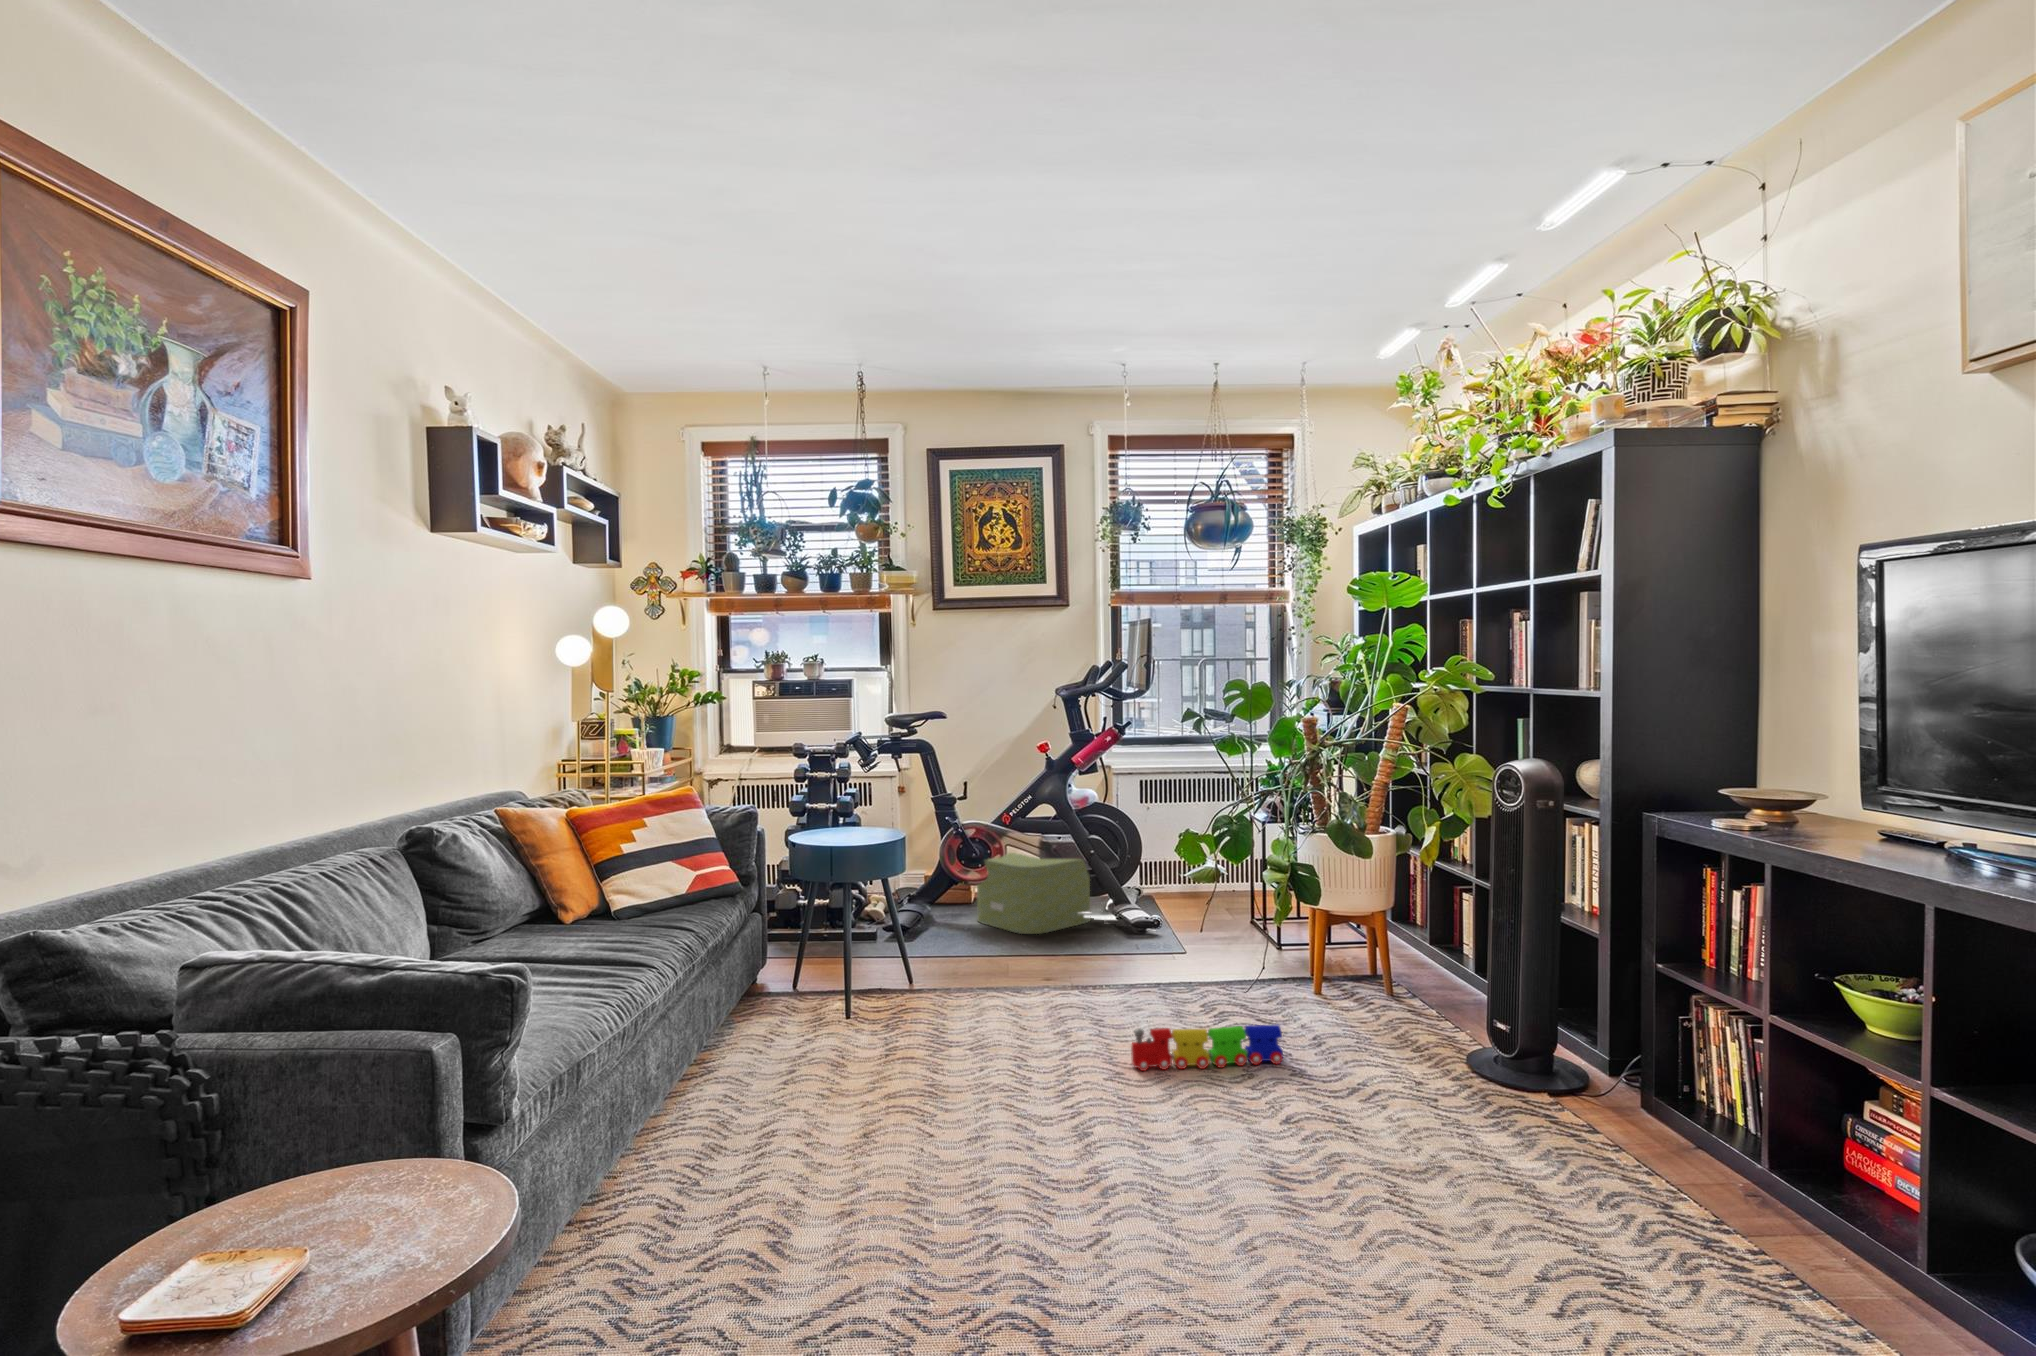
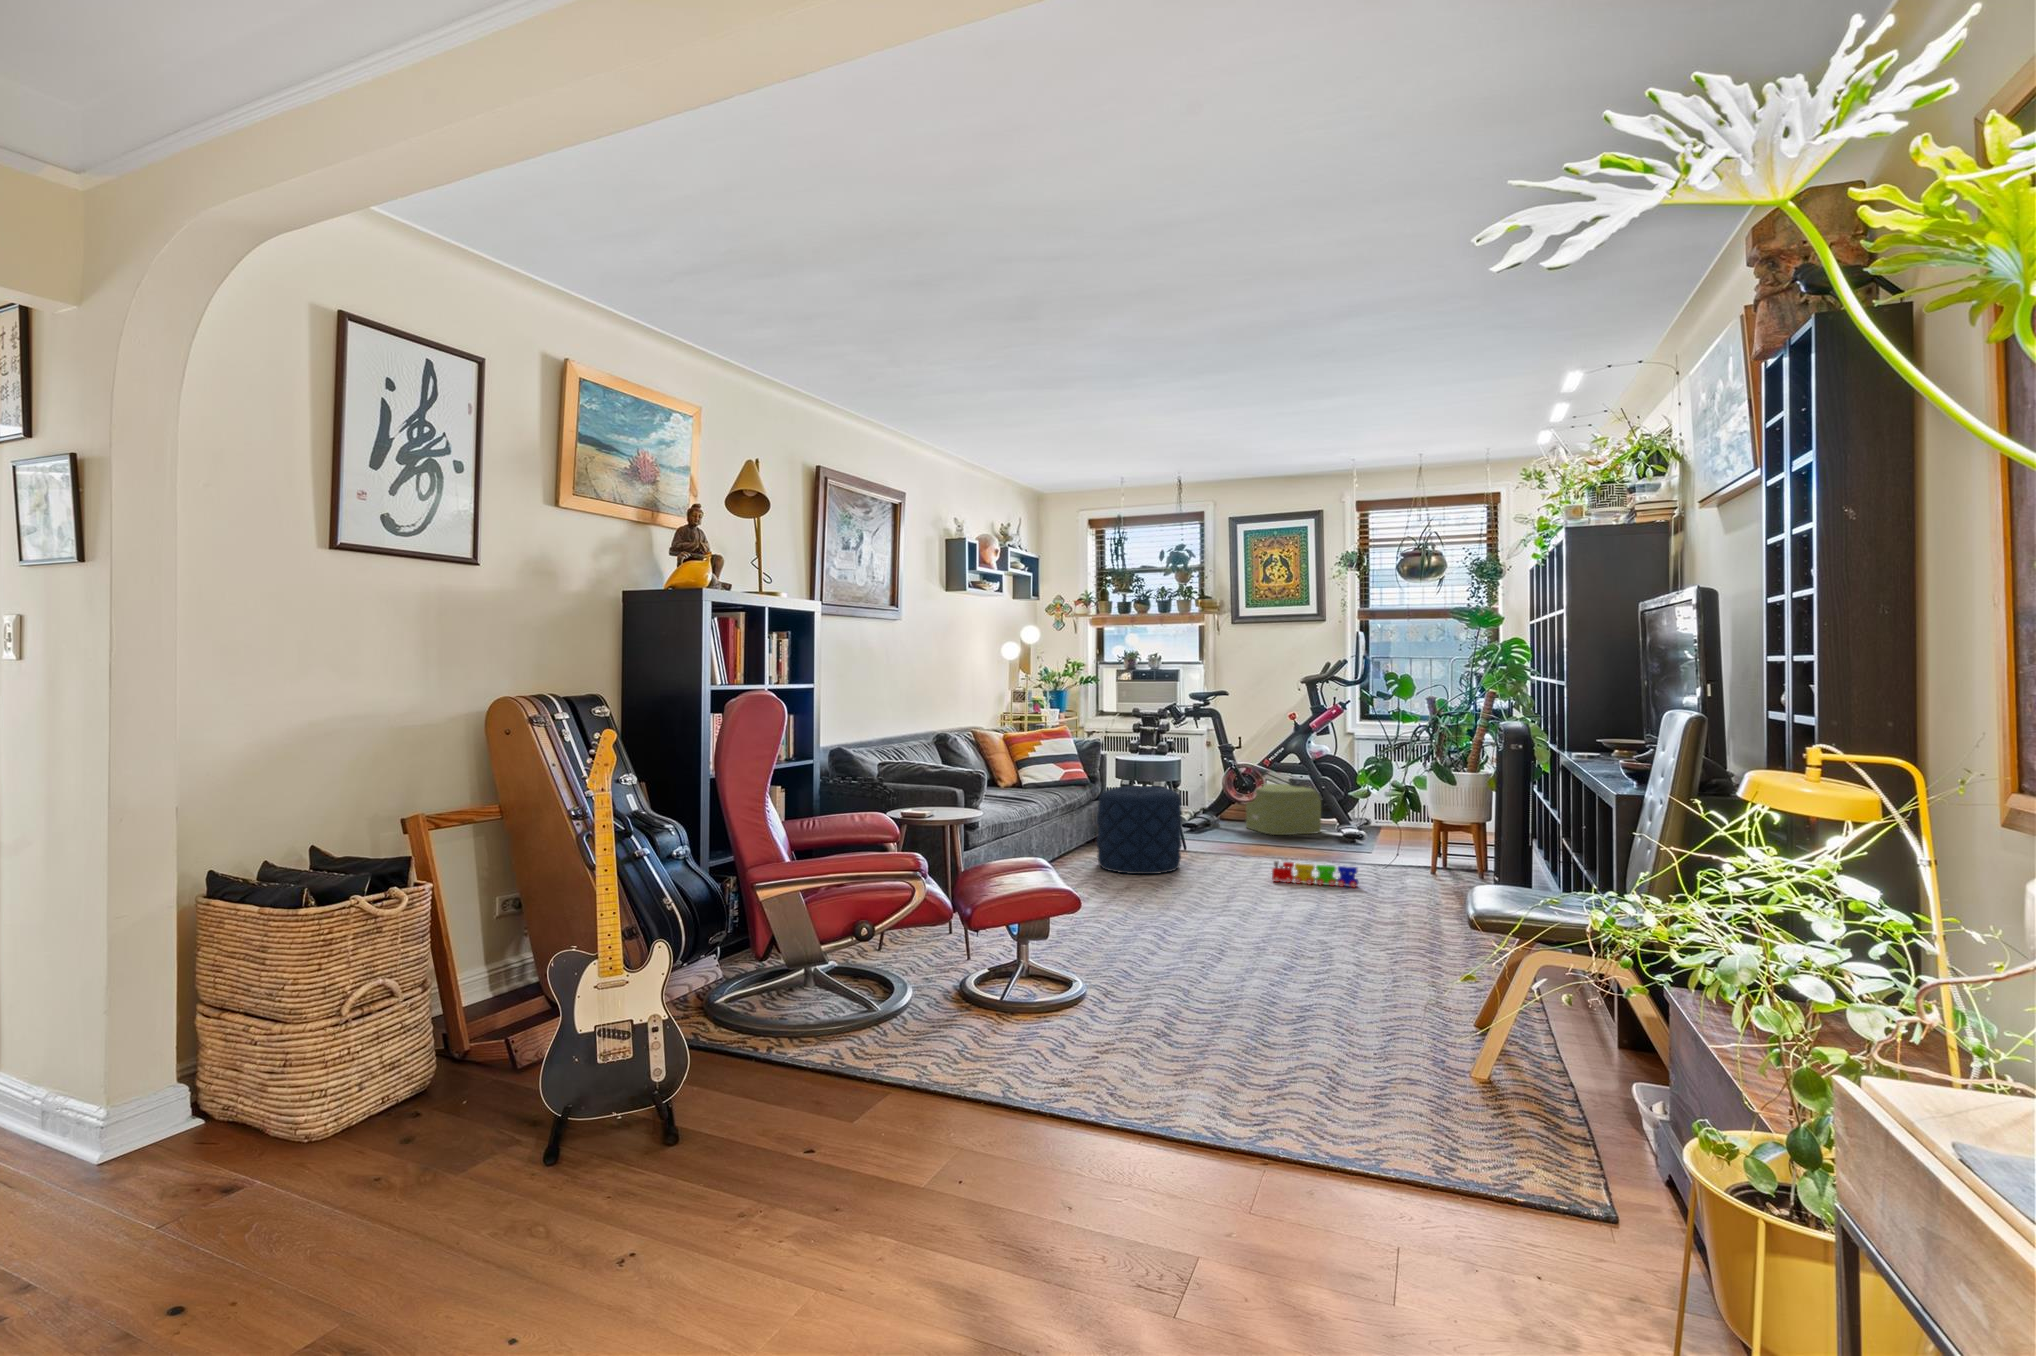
pouf: none [782,898,949,1094] -> present [1097,786,1182,874]

